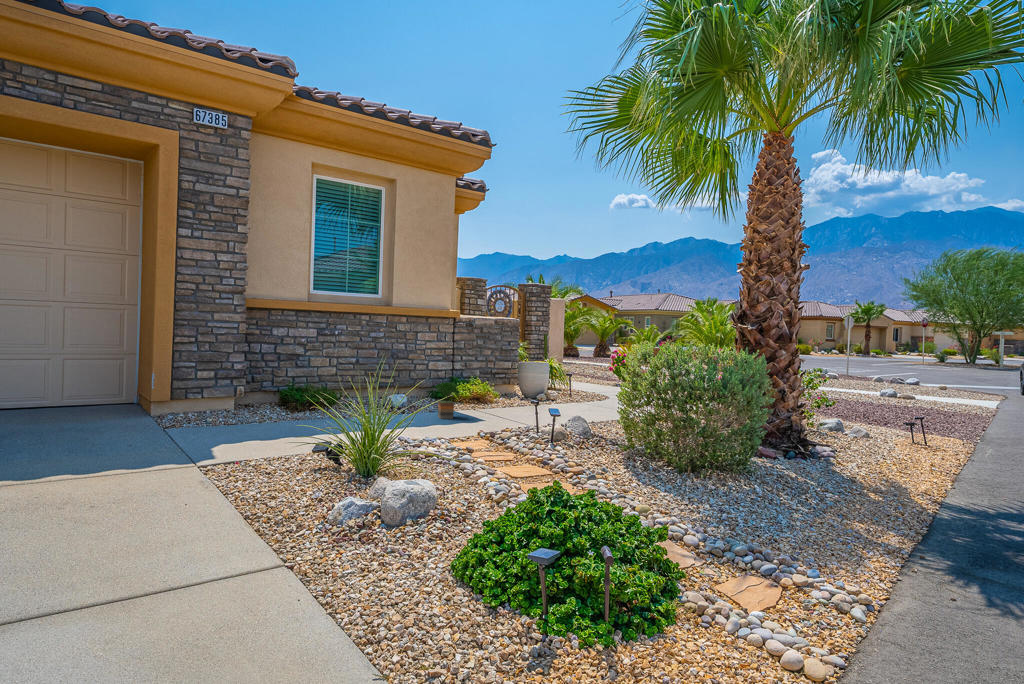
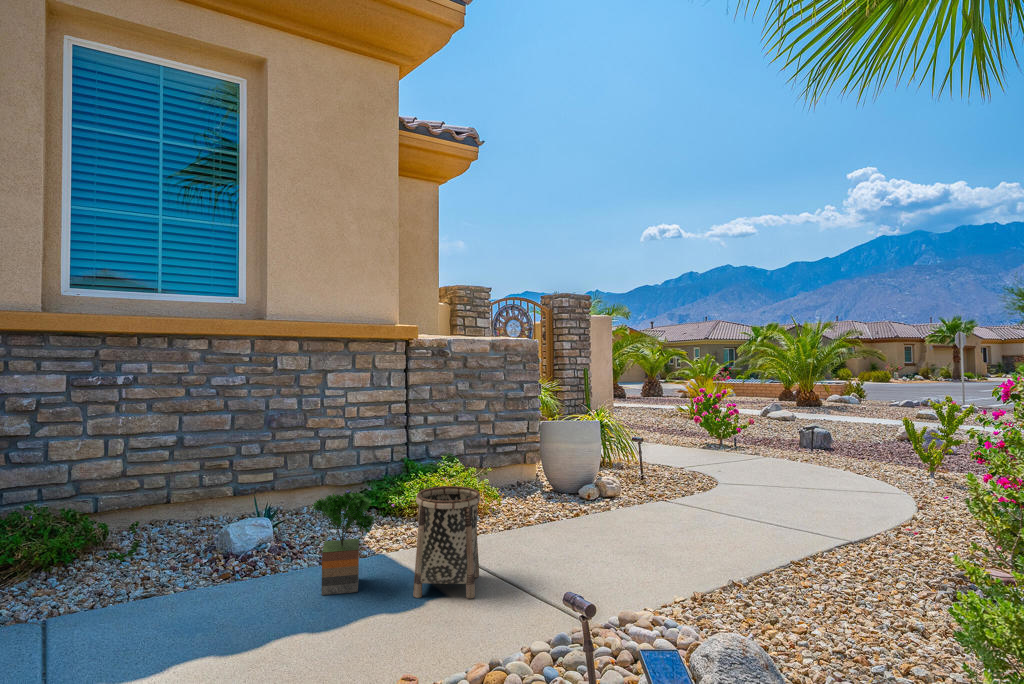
basket: none [475,382,501,422] -> present [413,486,480,598]

